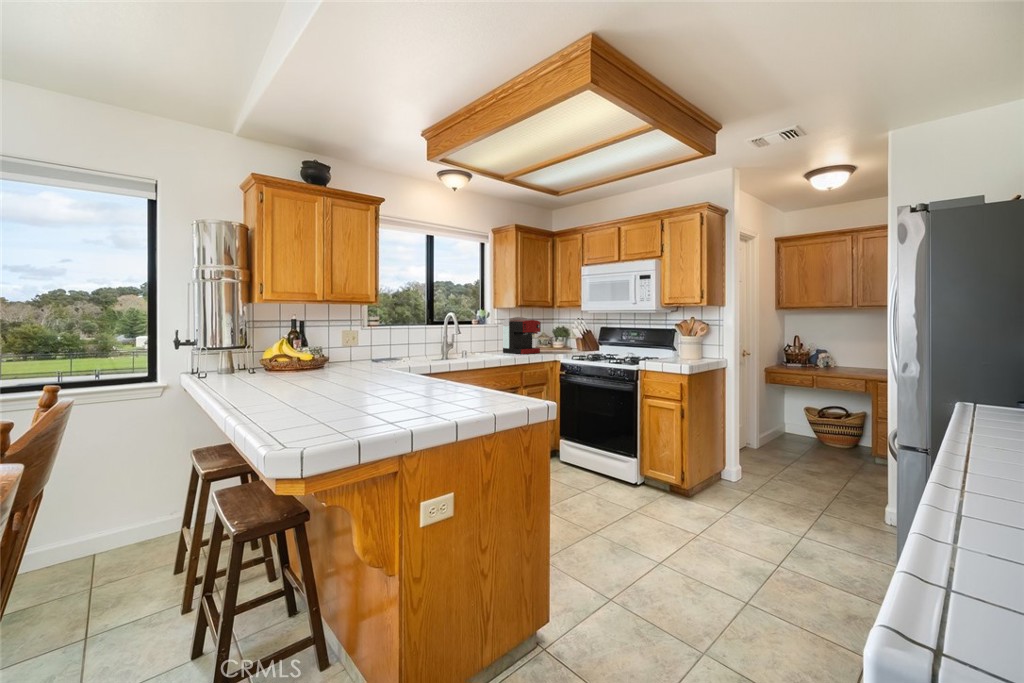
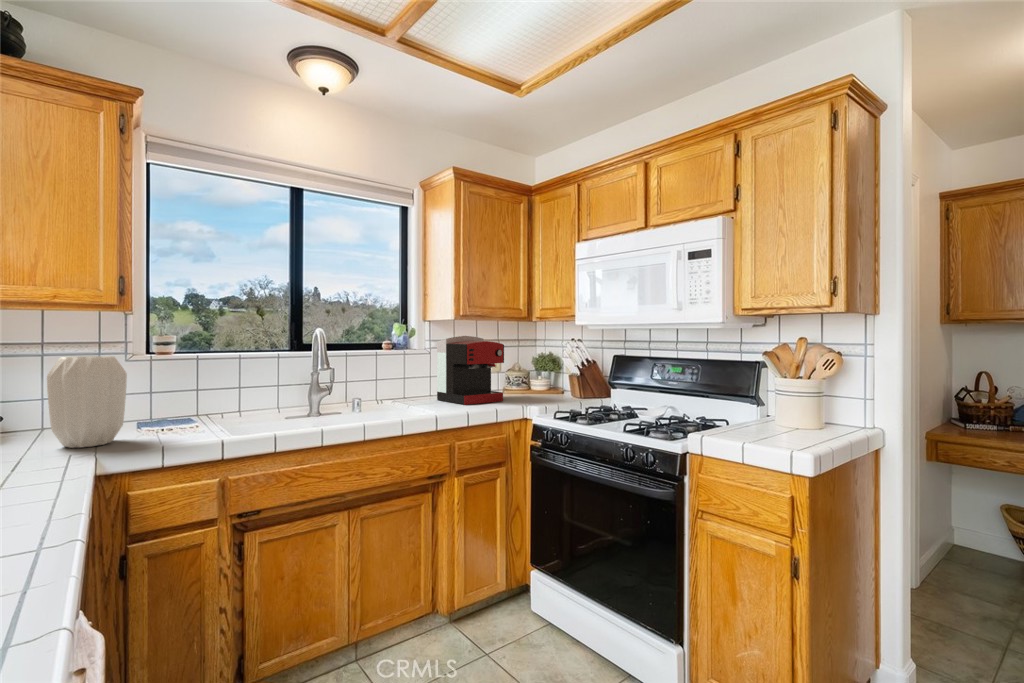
vase: none [363,326,392,366] -> present [47,356,127,448]

